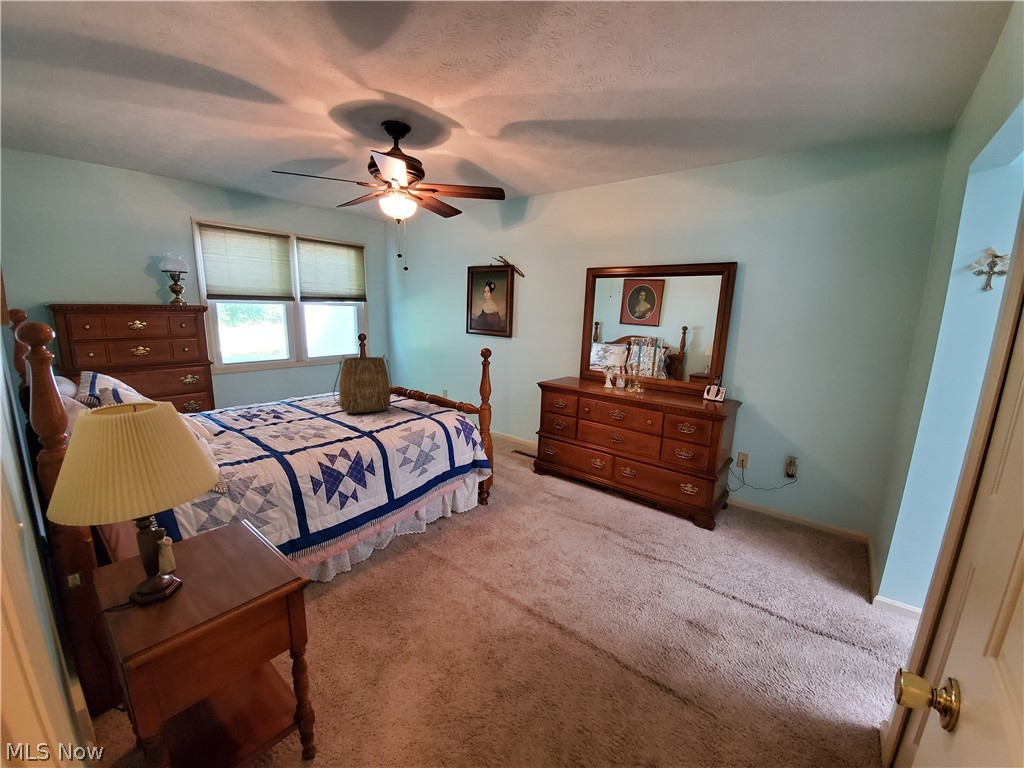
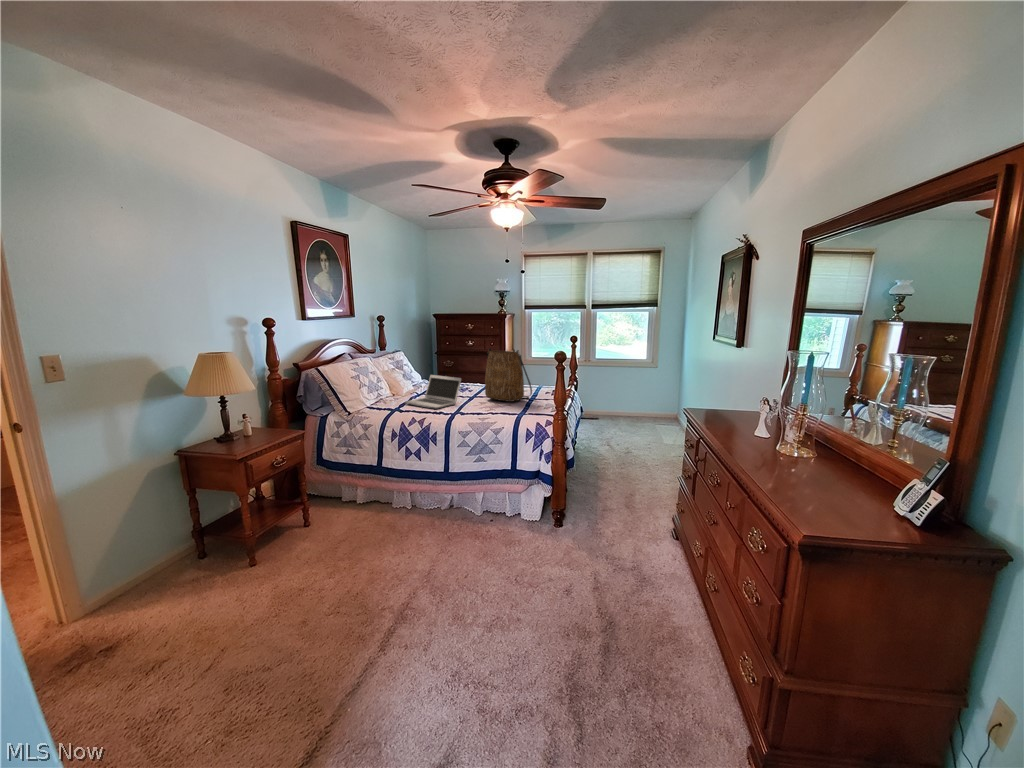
laptop: none [266,395,338,446] -> present [405,375,462,409]

